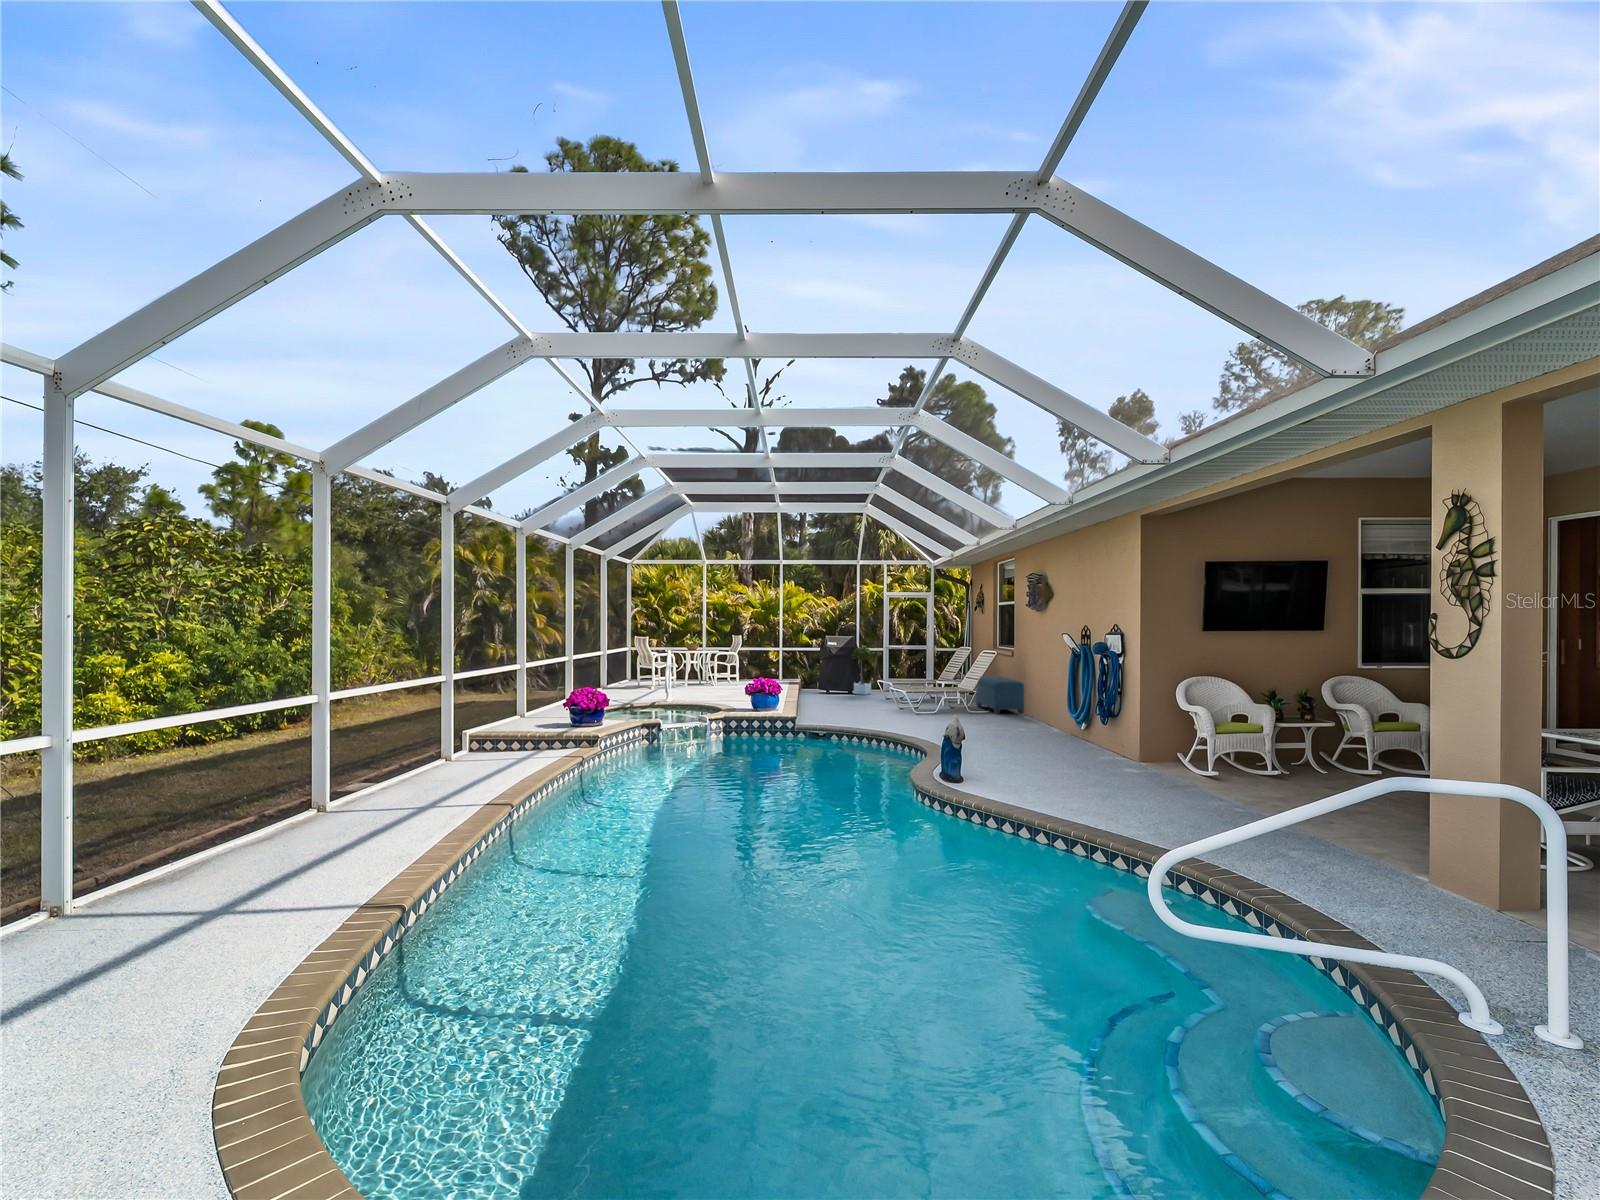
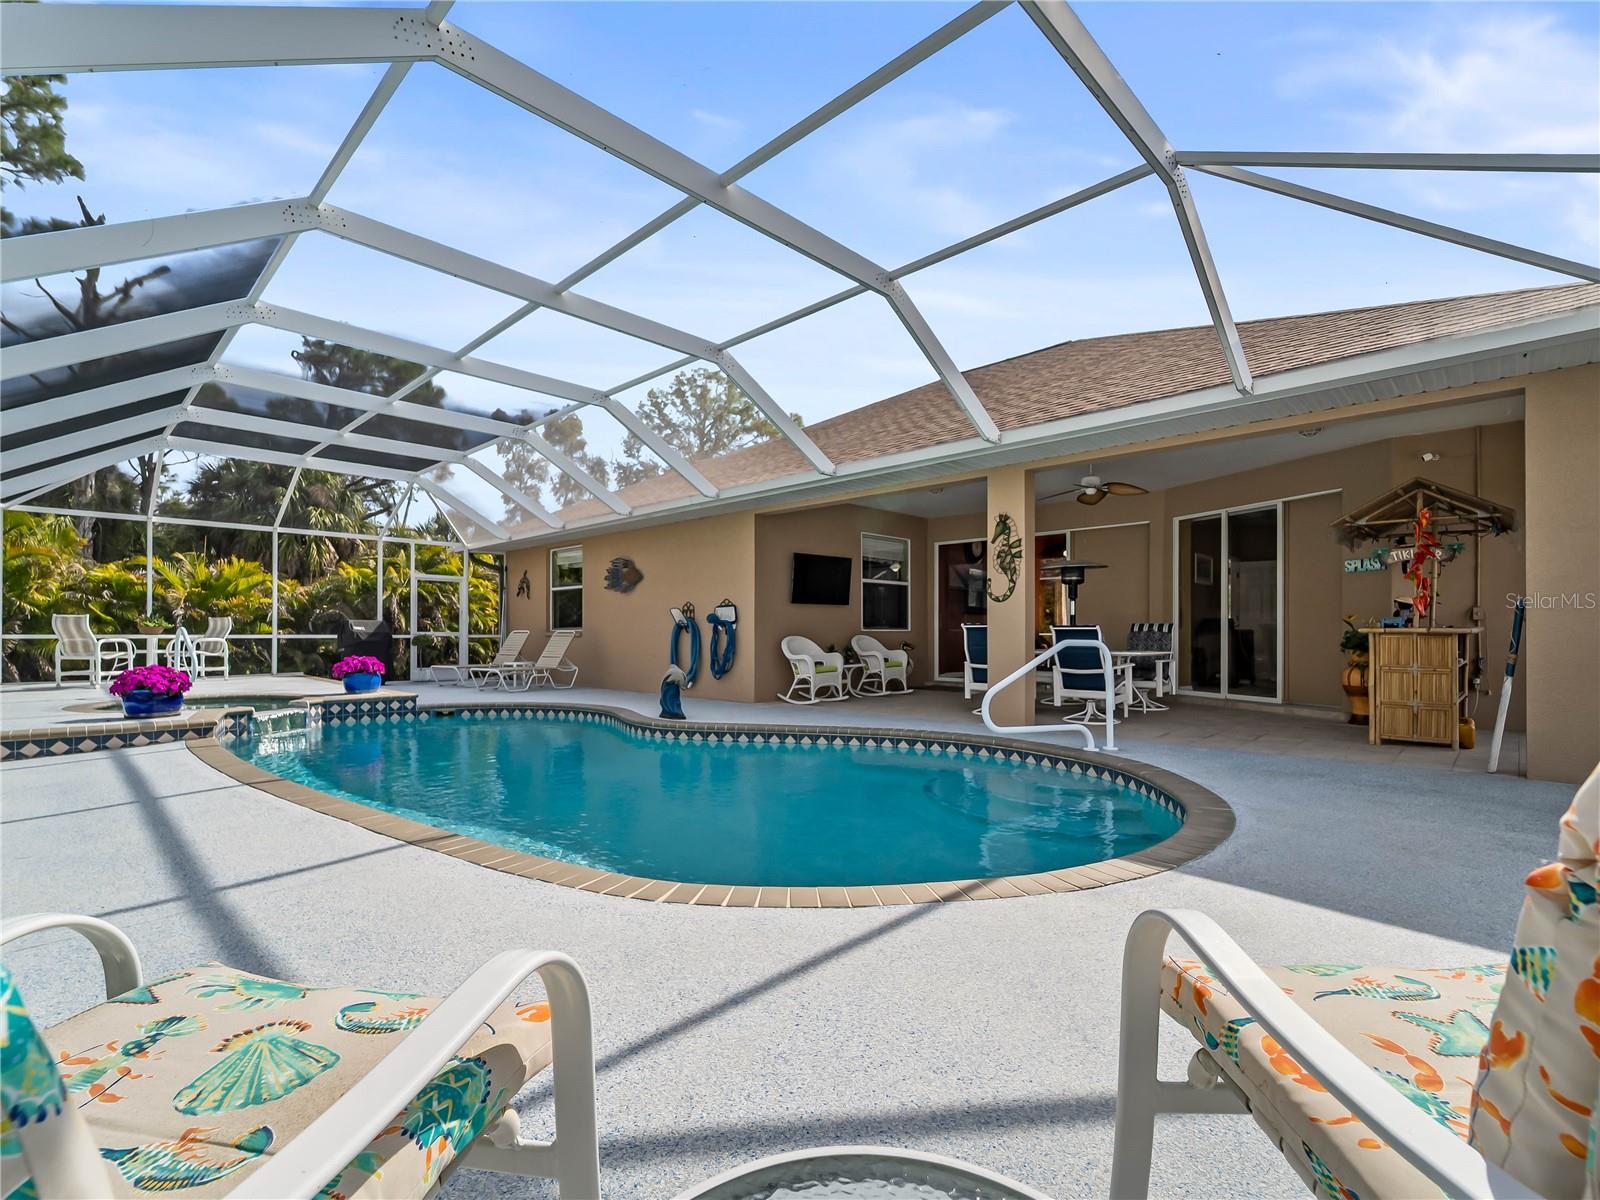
bench: present [976,676,1024,714] -> none [551,654,602,685]

